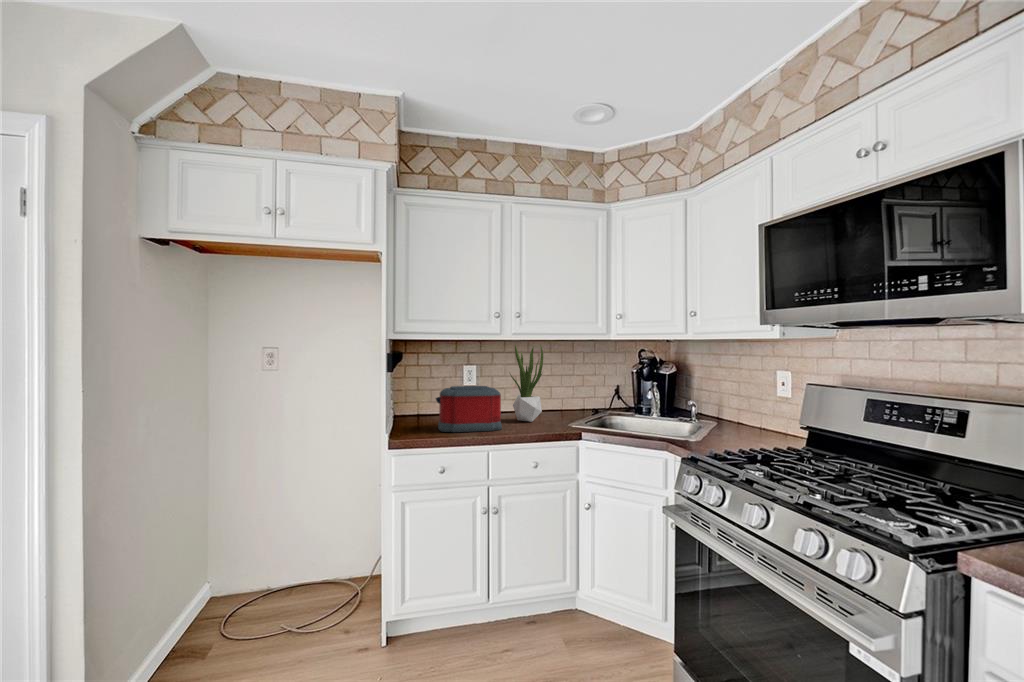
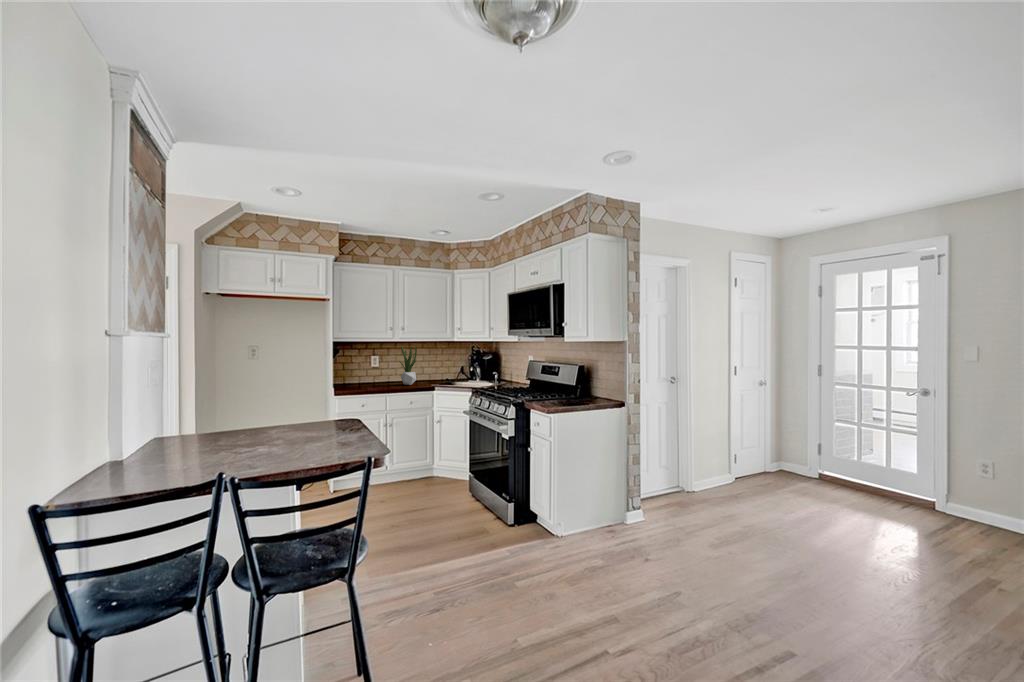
toaster: present [436,386,502,432] -> none [359,367,395,389]

